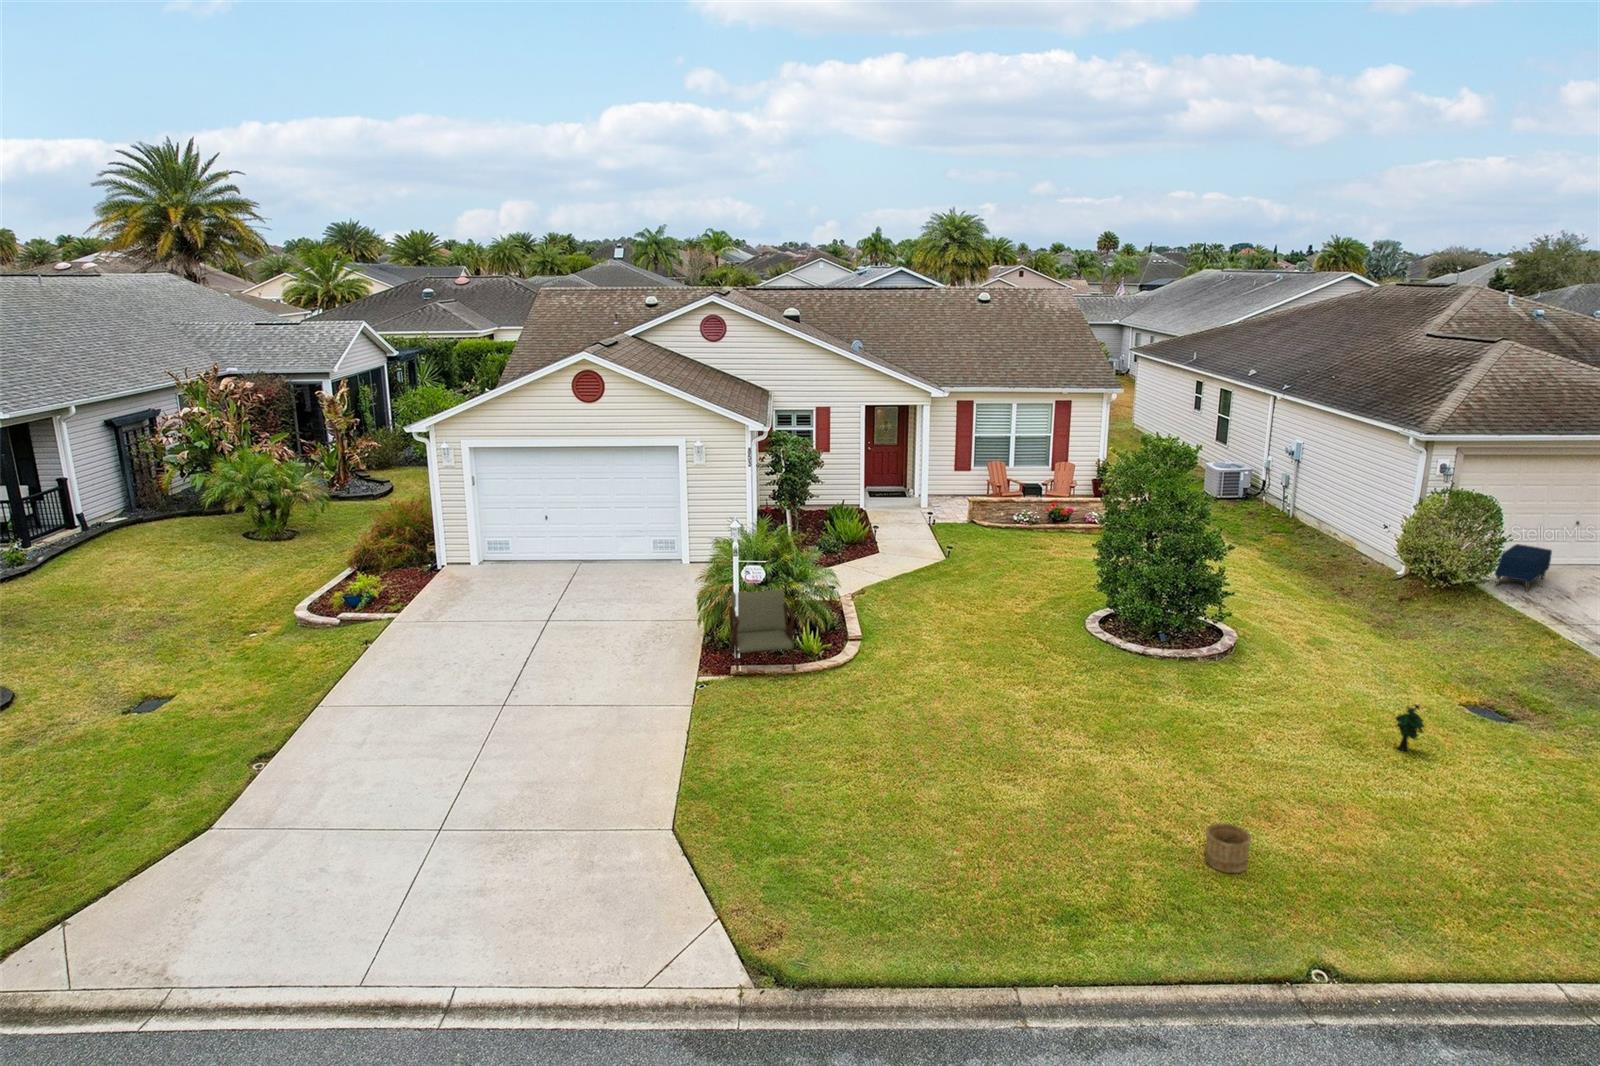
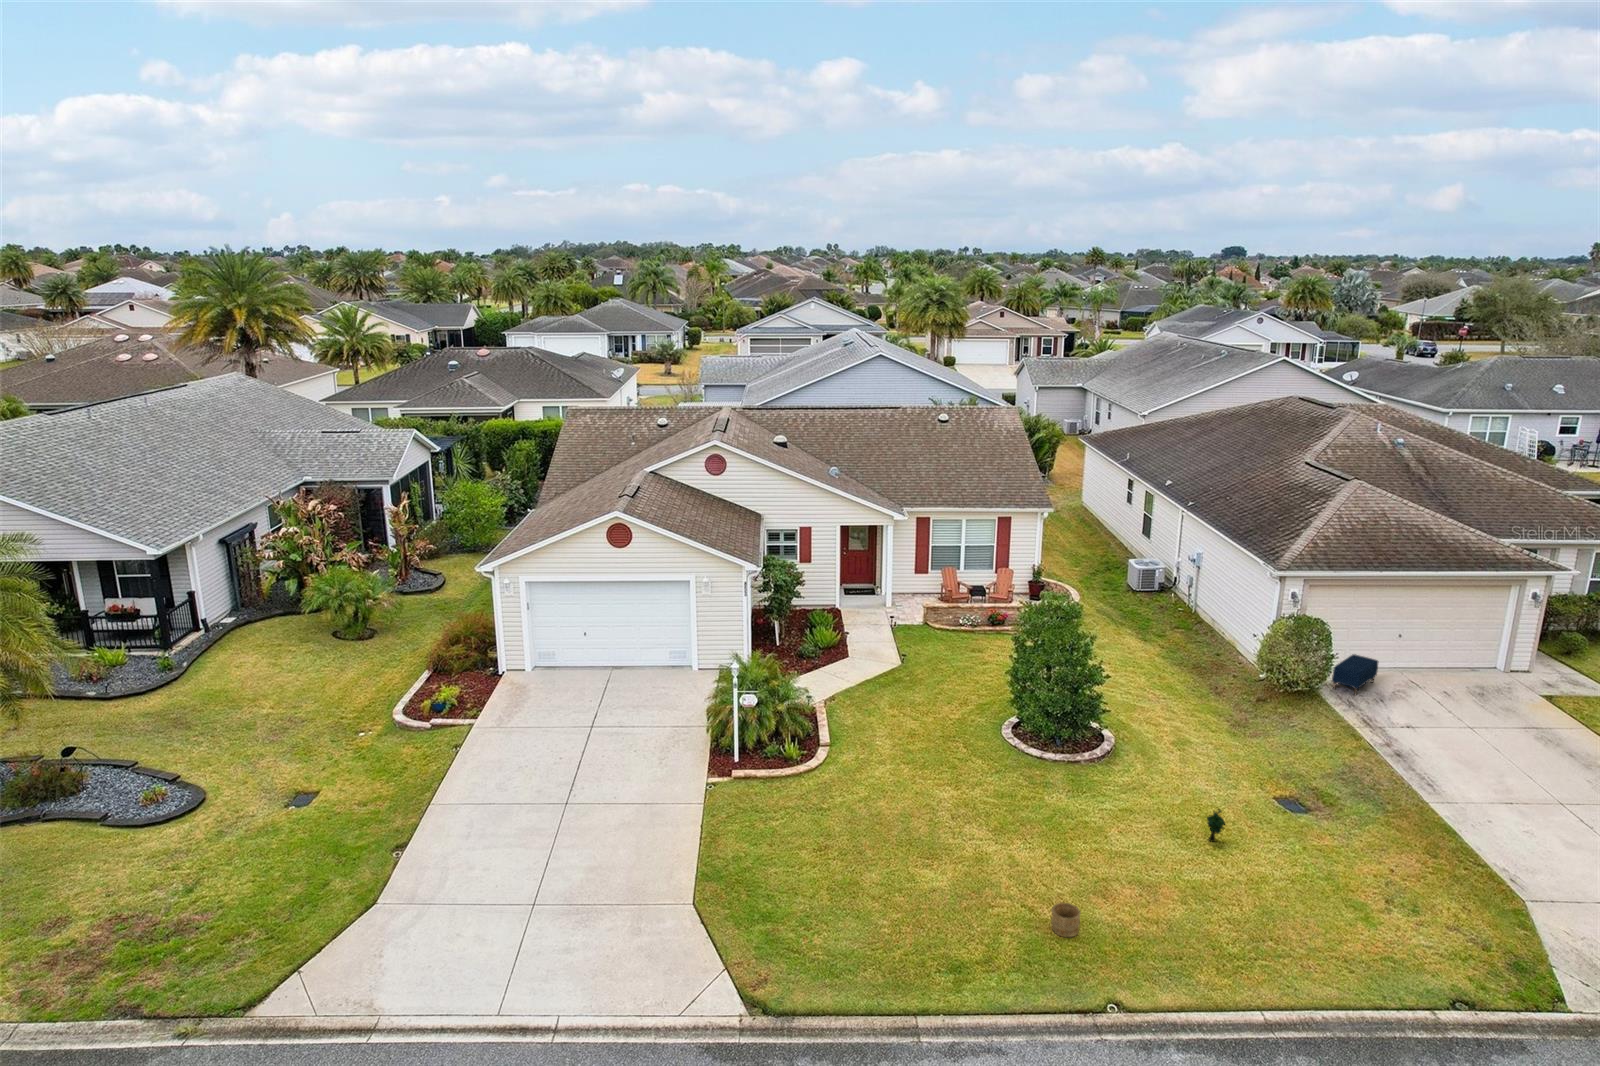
lounge chair: present [728,589,796,675] -> none [730,709,781,777]

